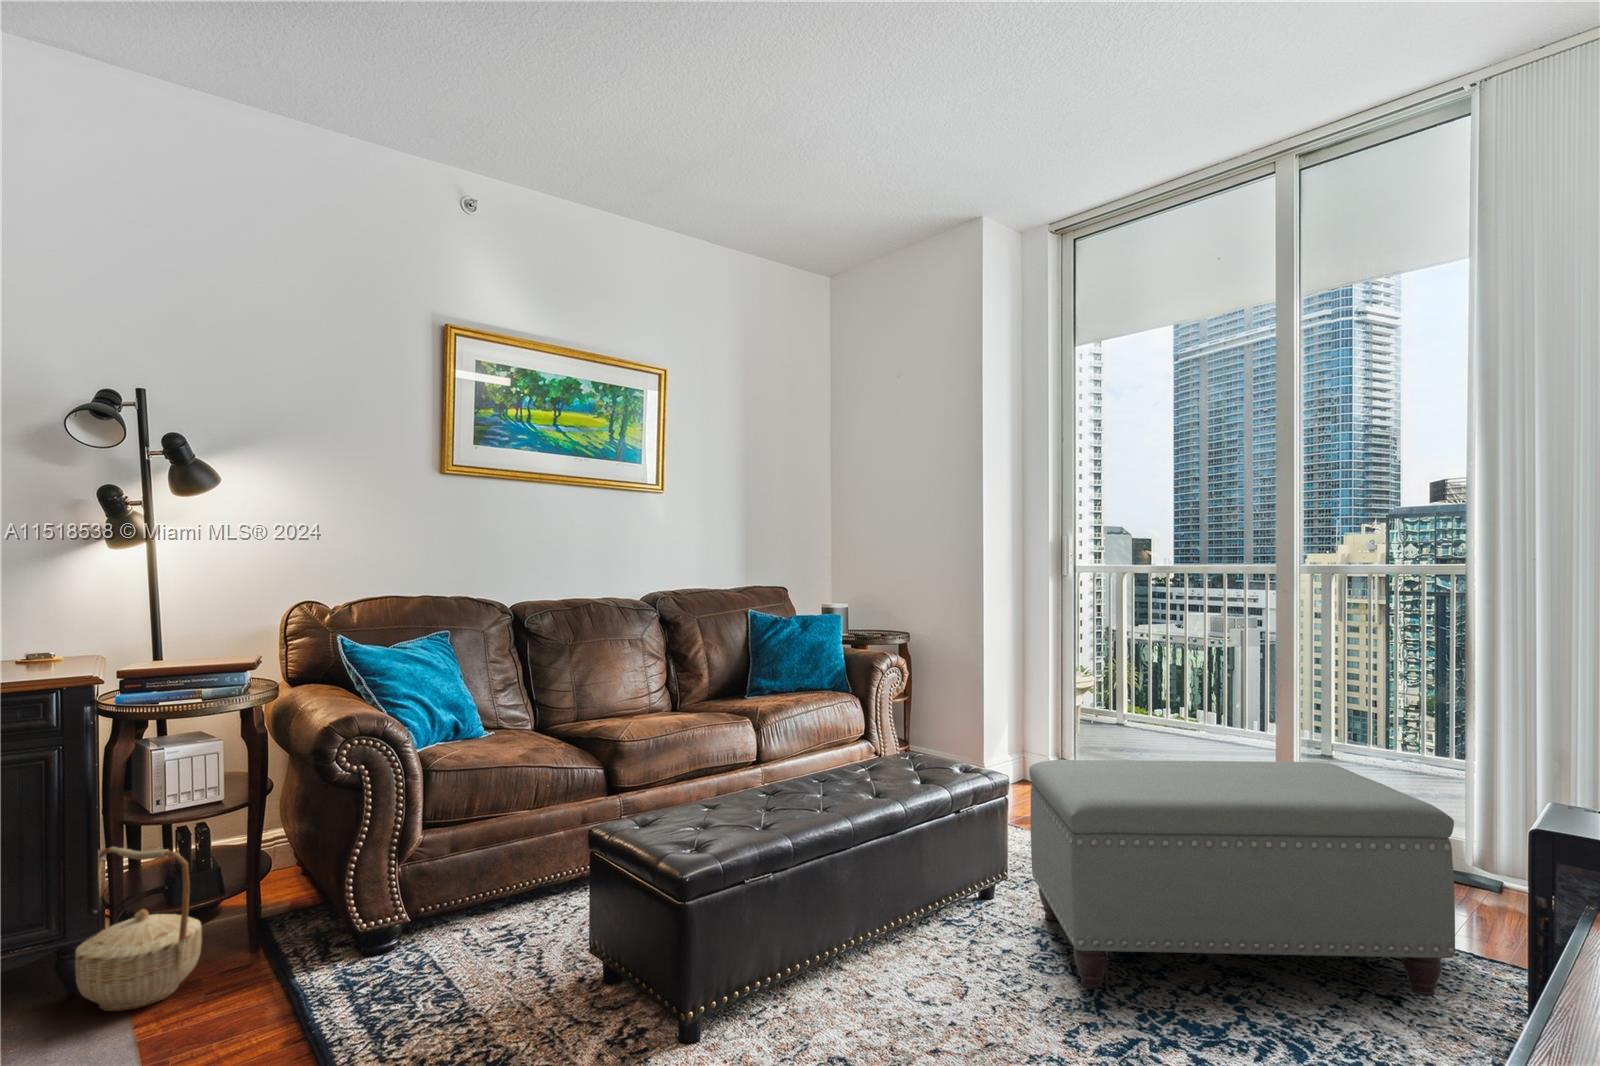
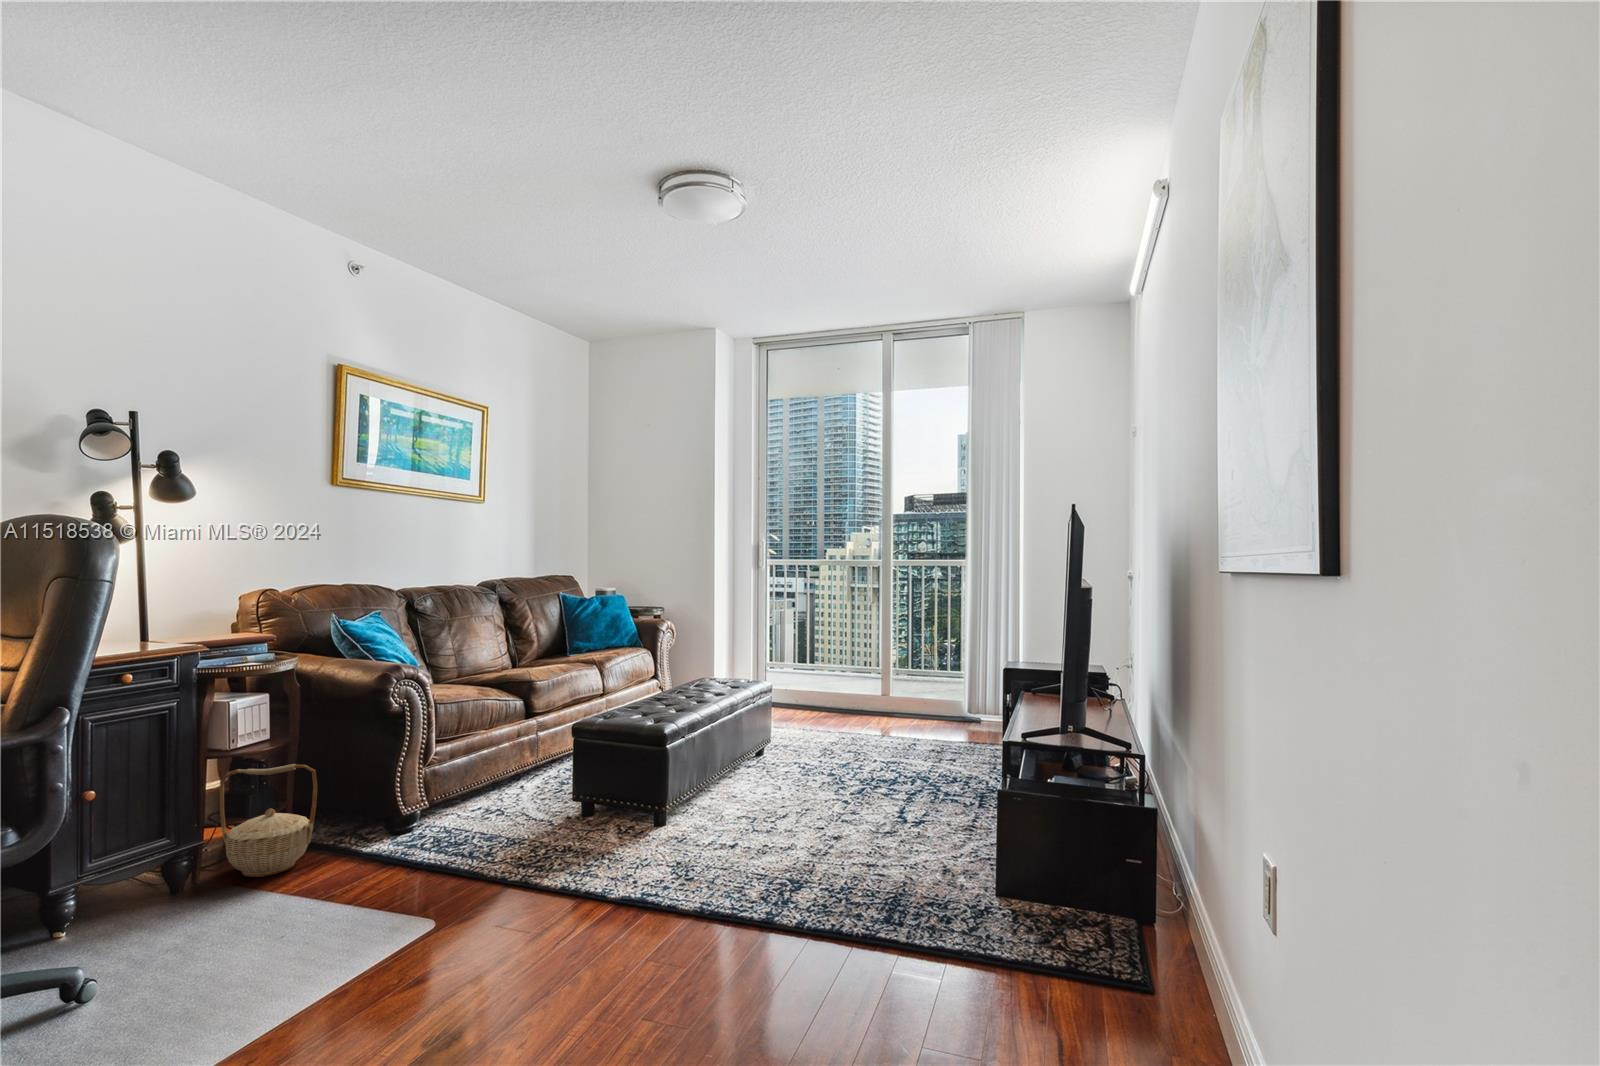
ottoman: present [1029,760,1455,996] -> none [787,663,976,777]

